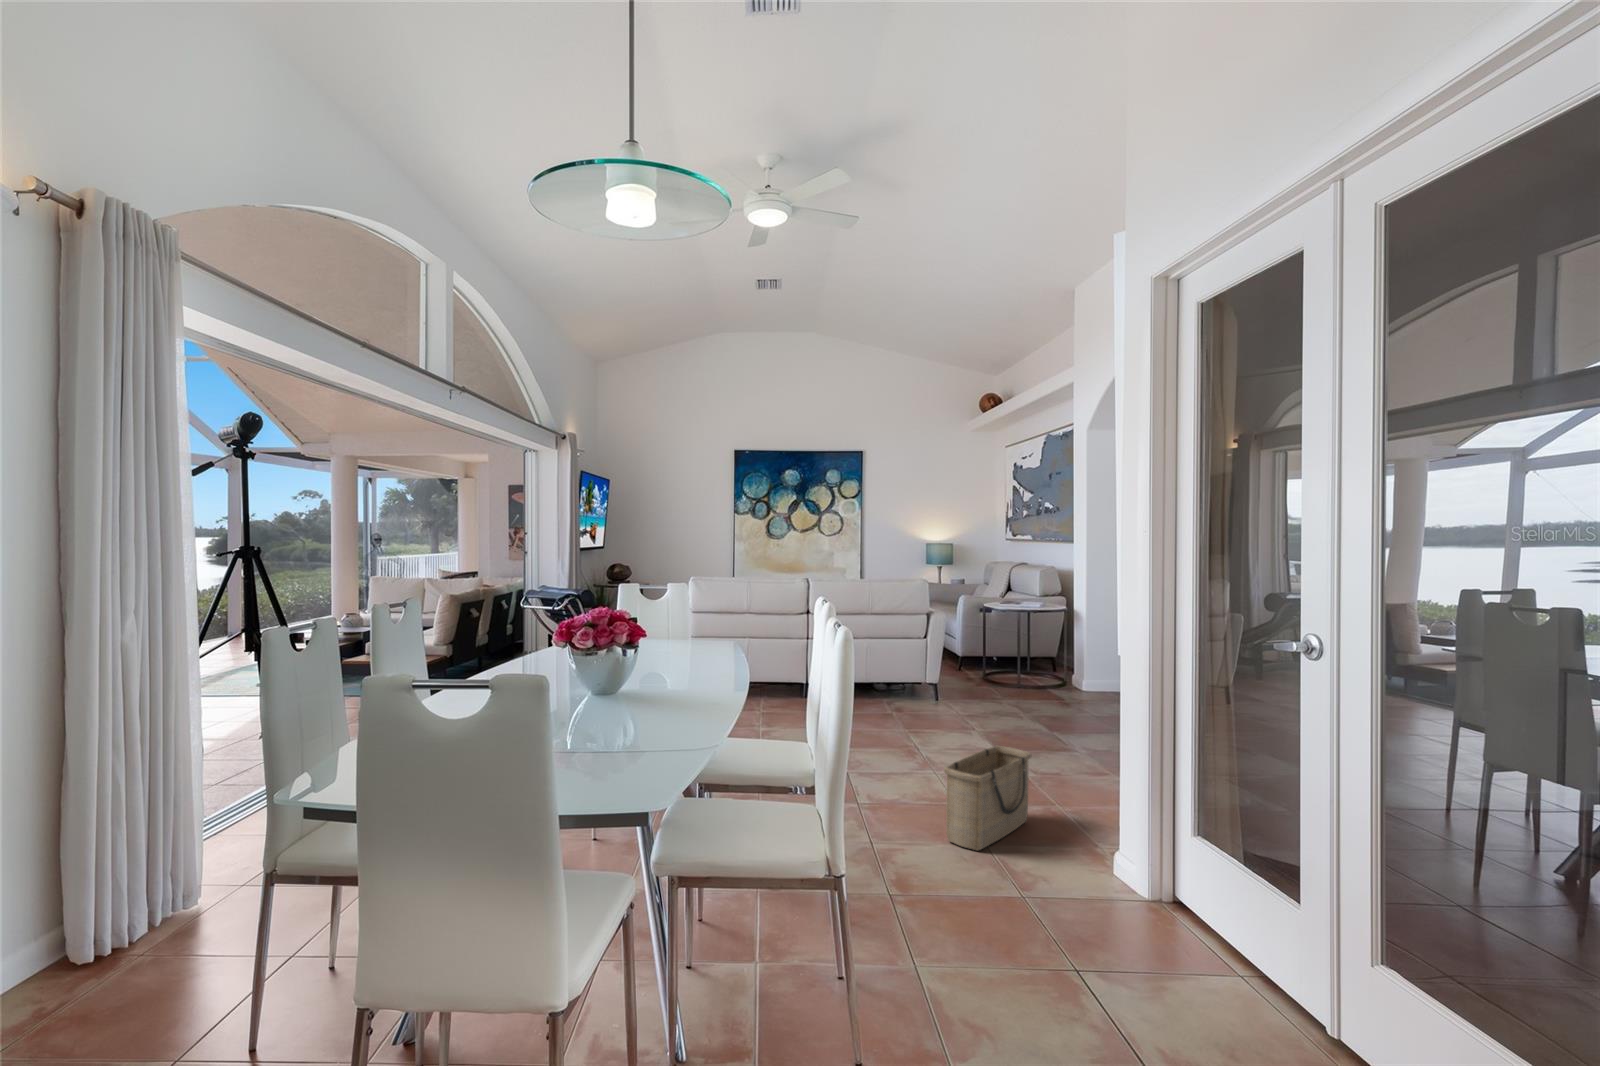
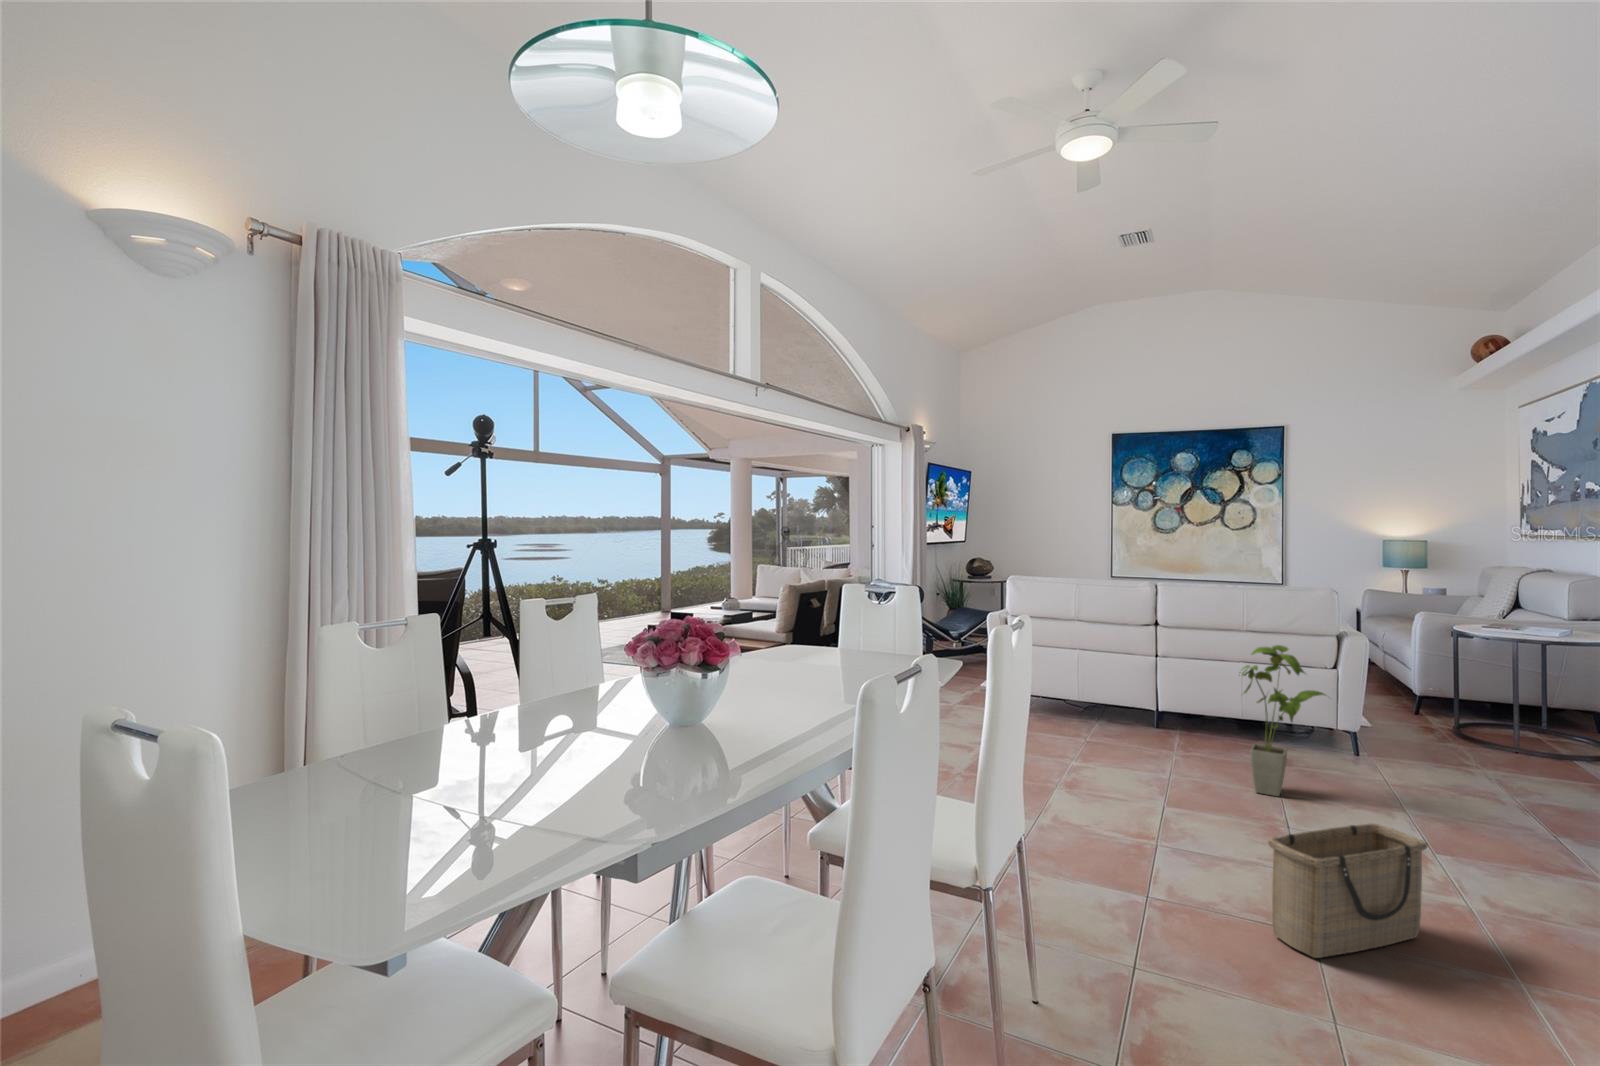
house plant: none [875,622,937,740] -> present [1242,645,1325,796]

